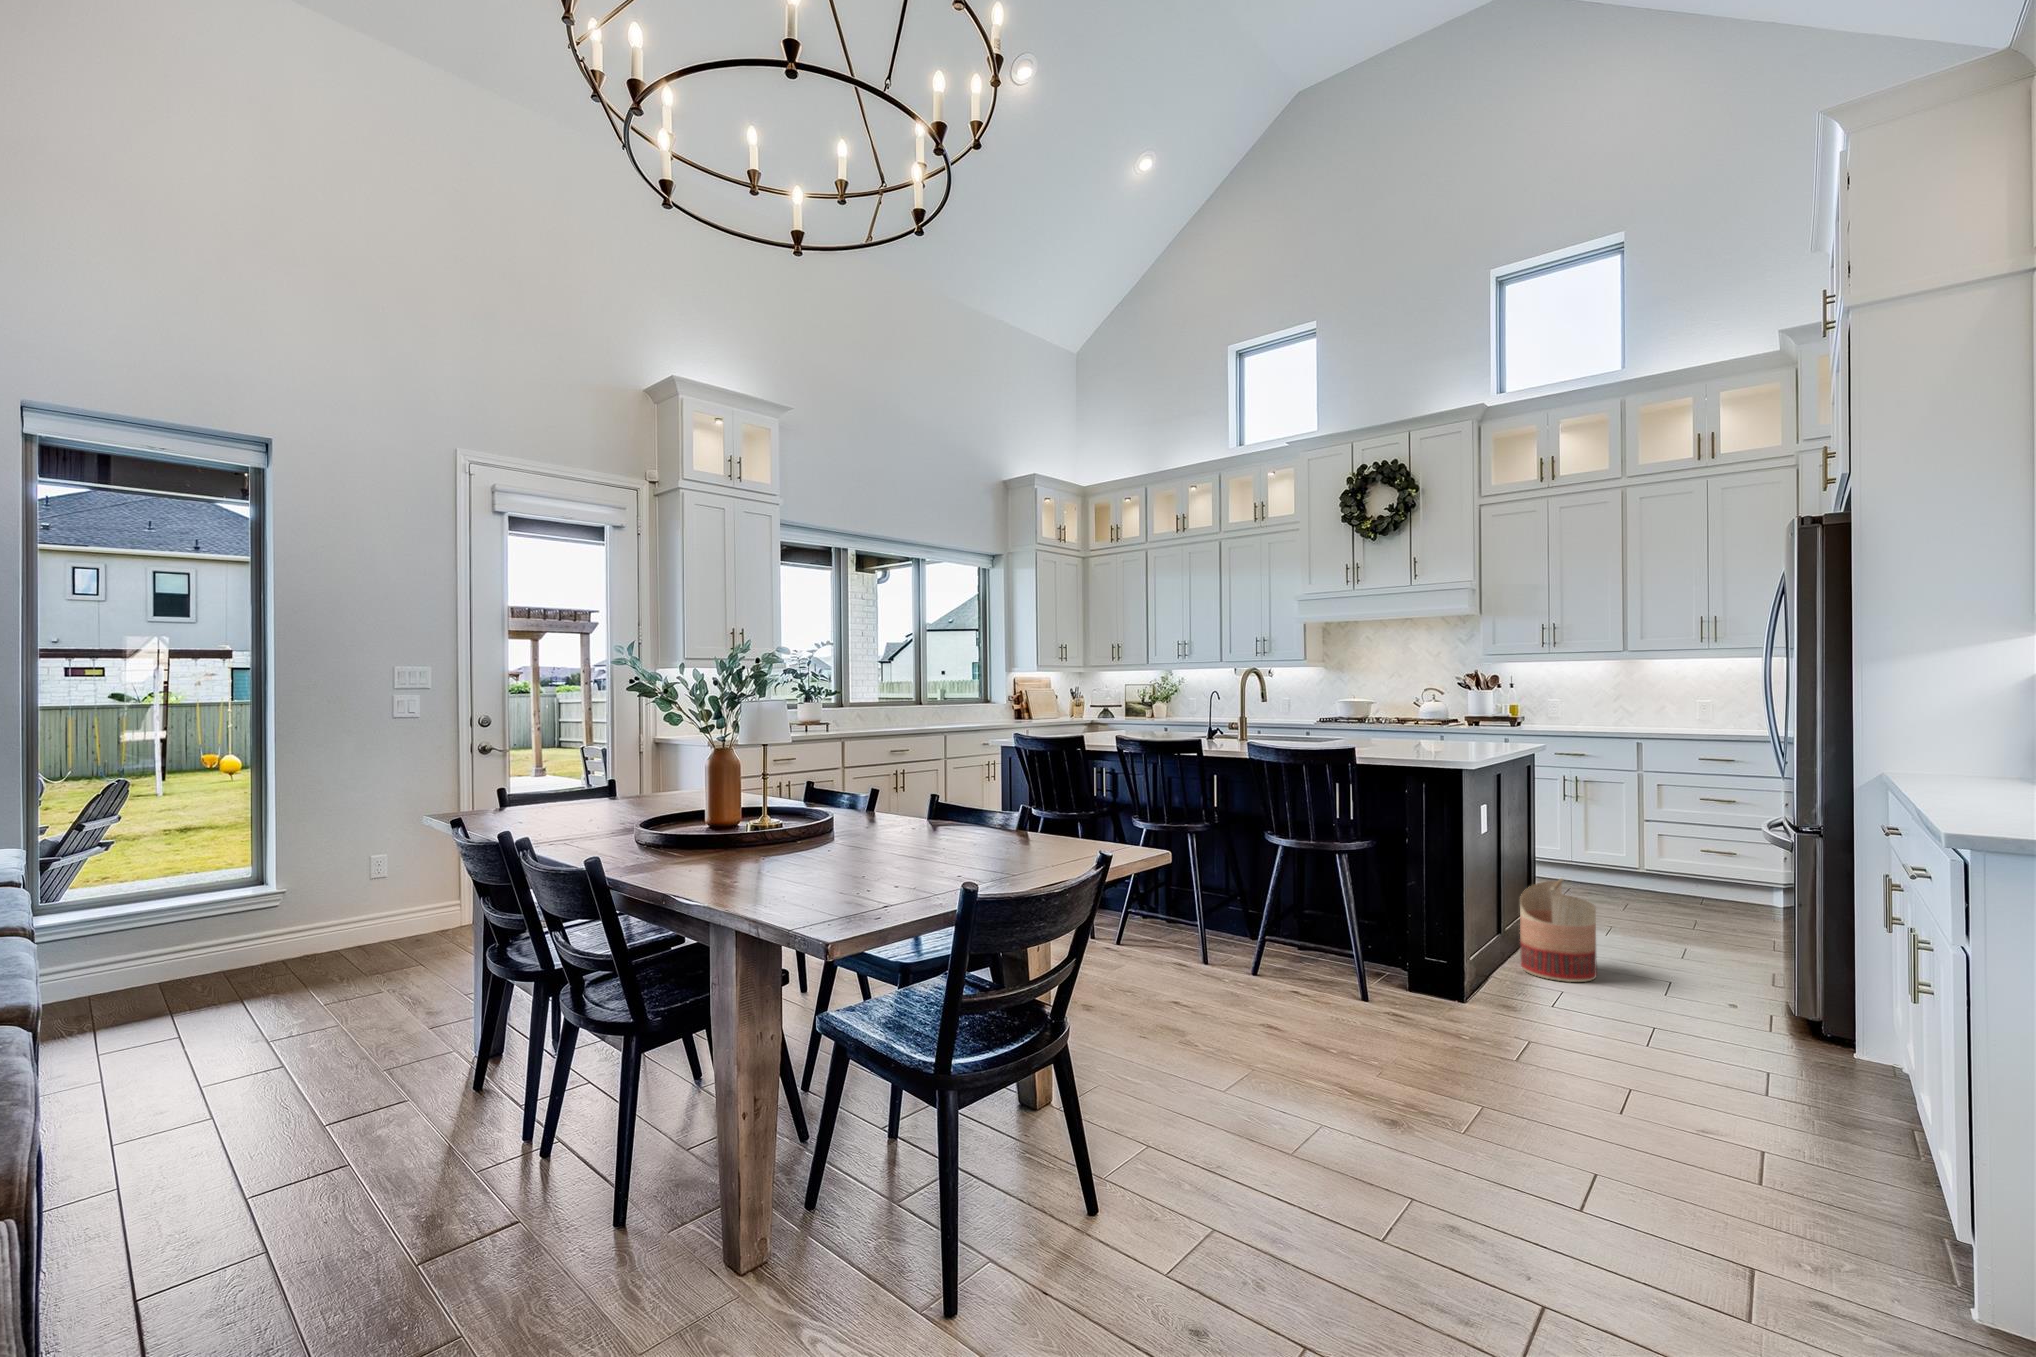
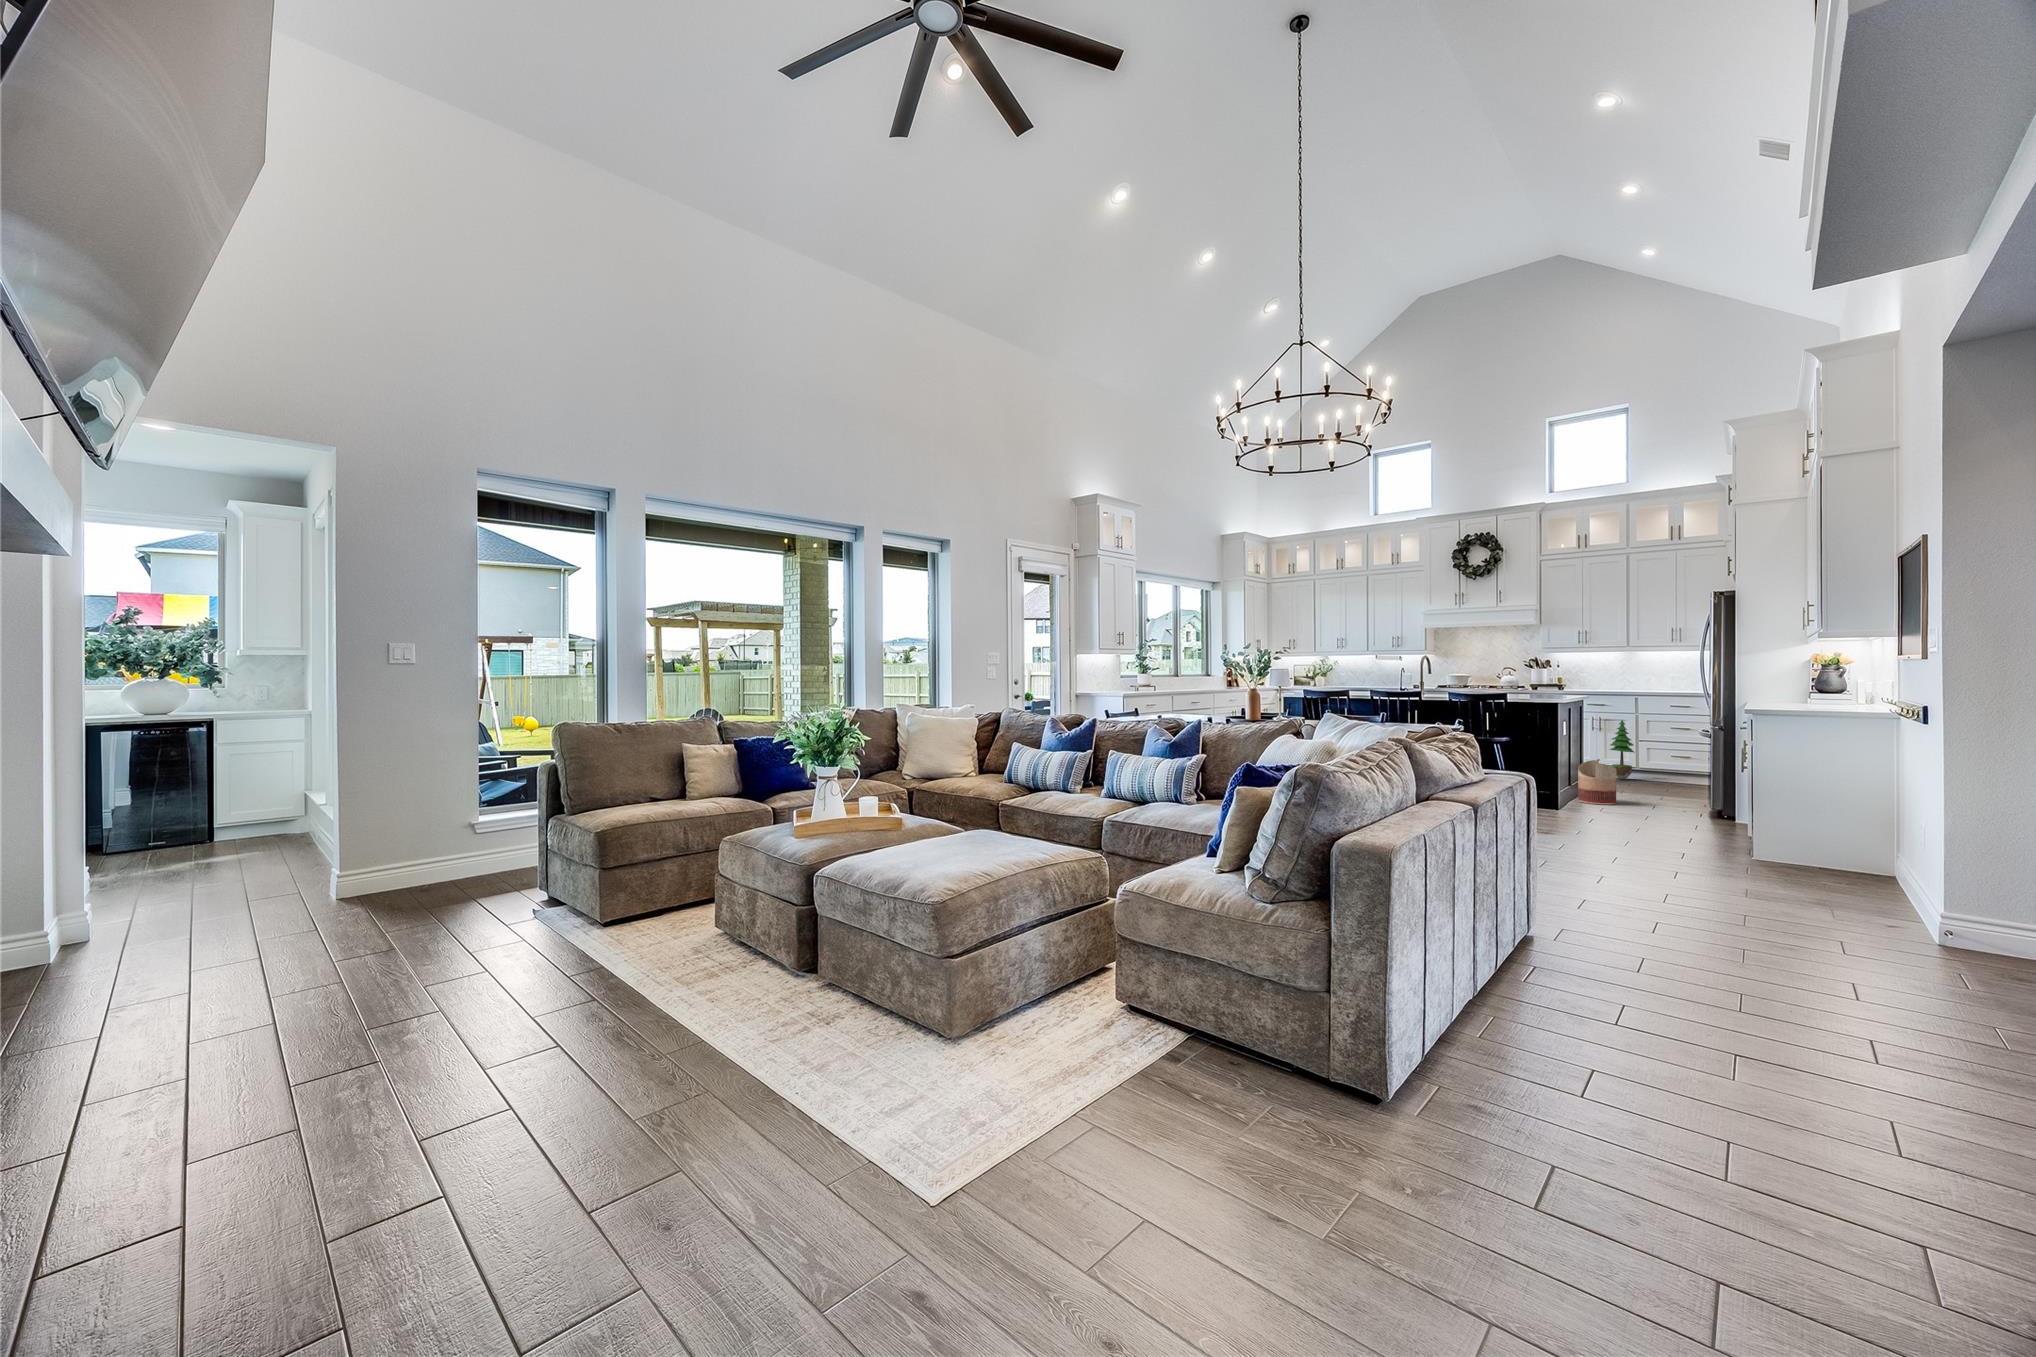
potted tree: none [1594,783,1642,895] -> present [1610,720,1635,780]

